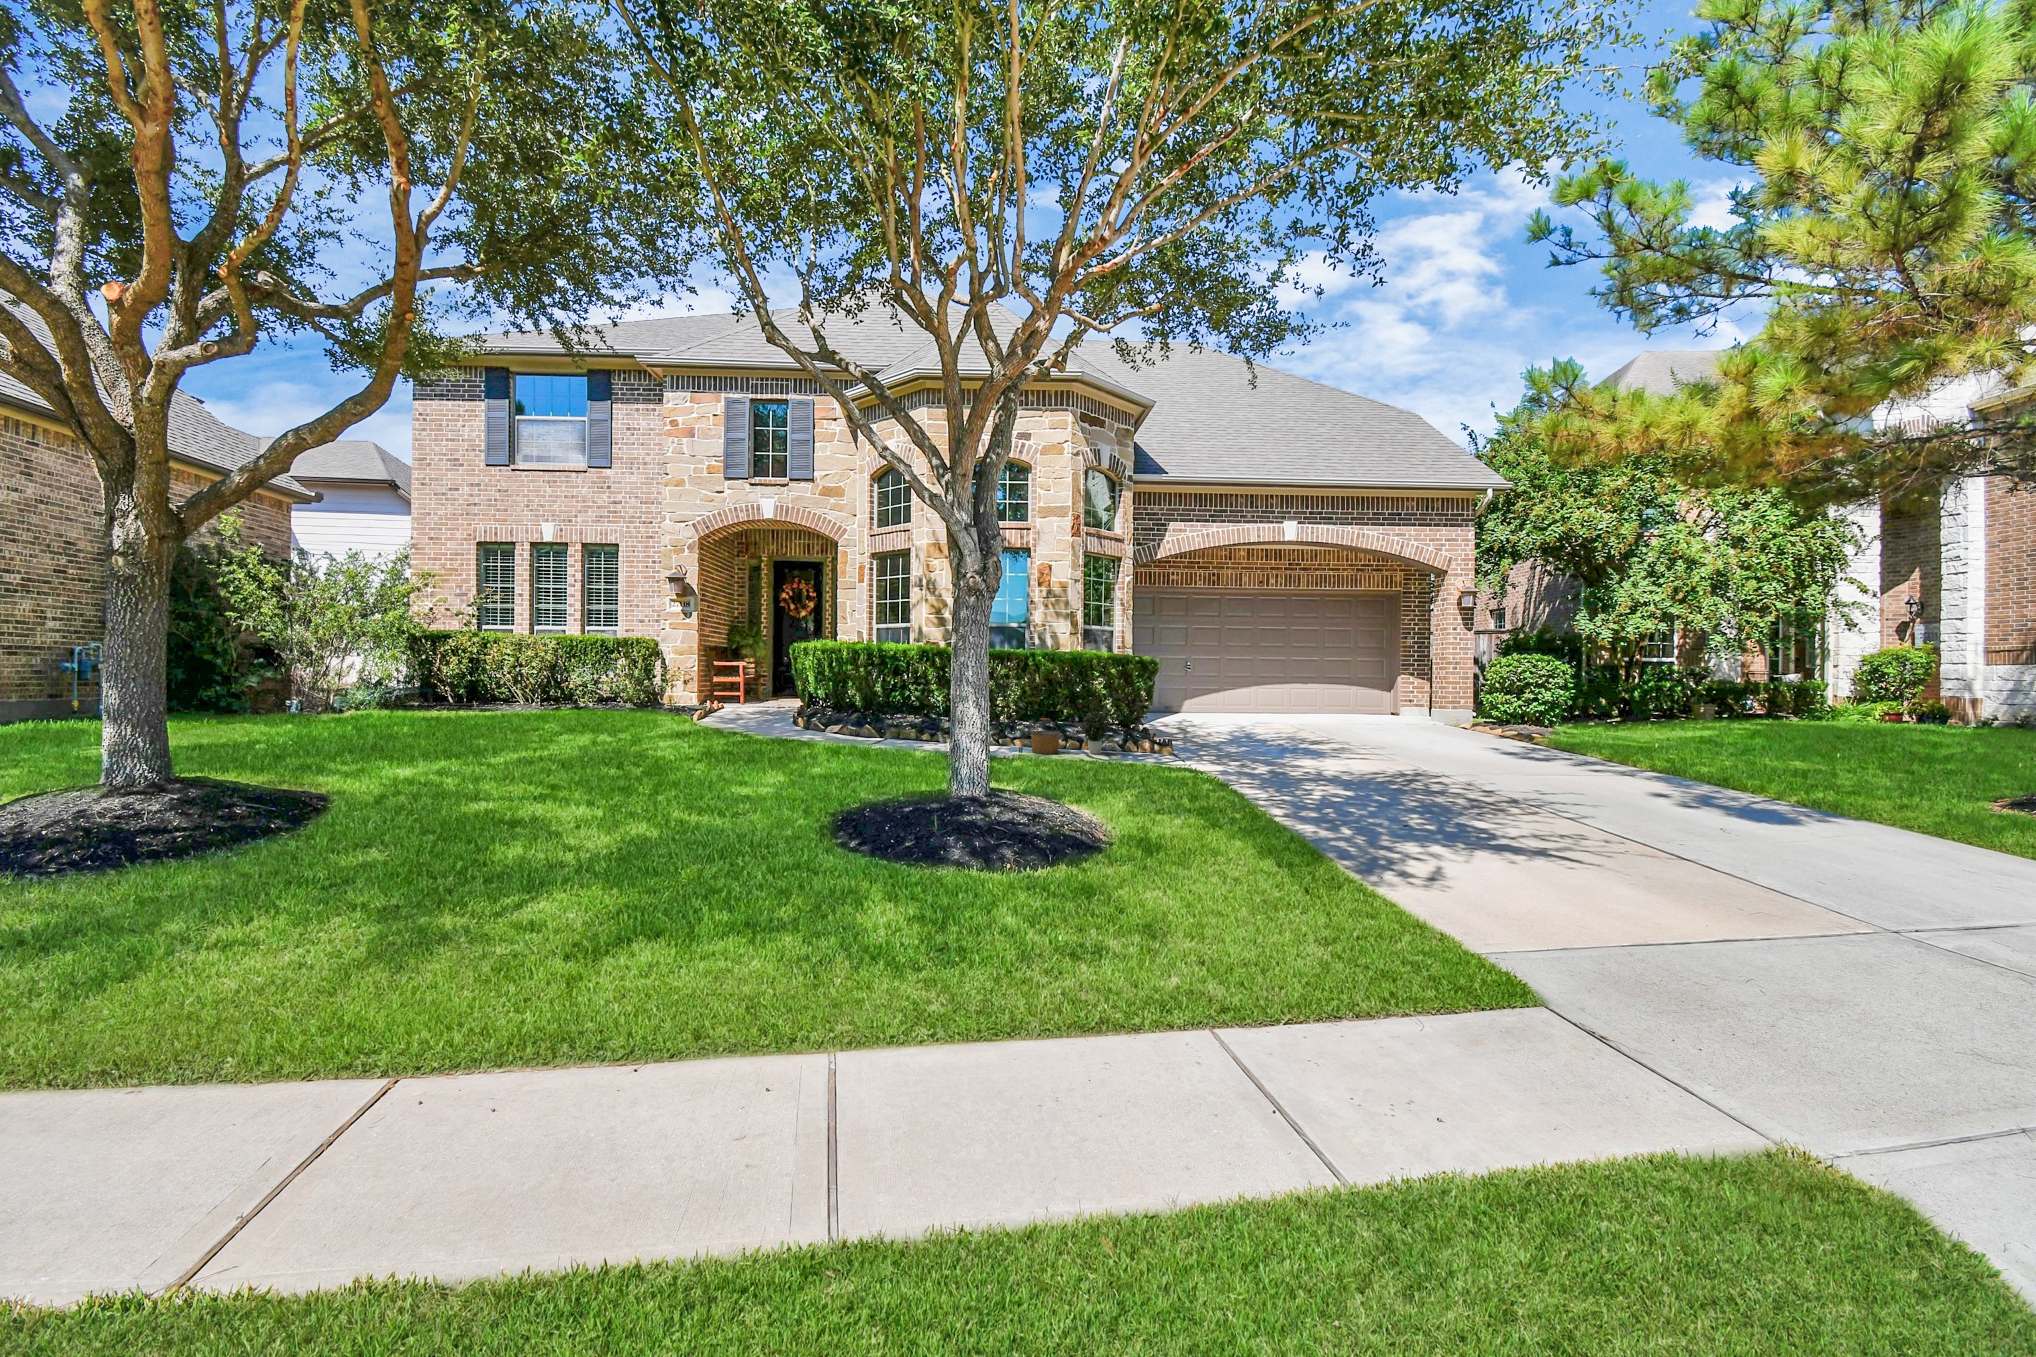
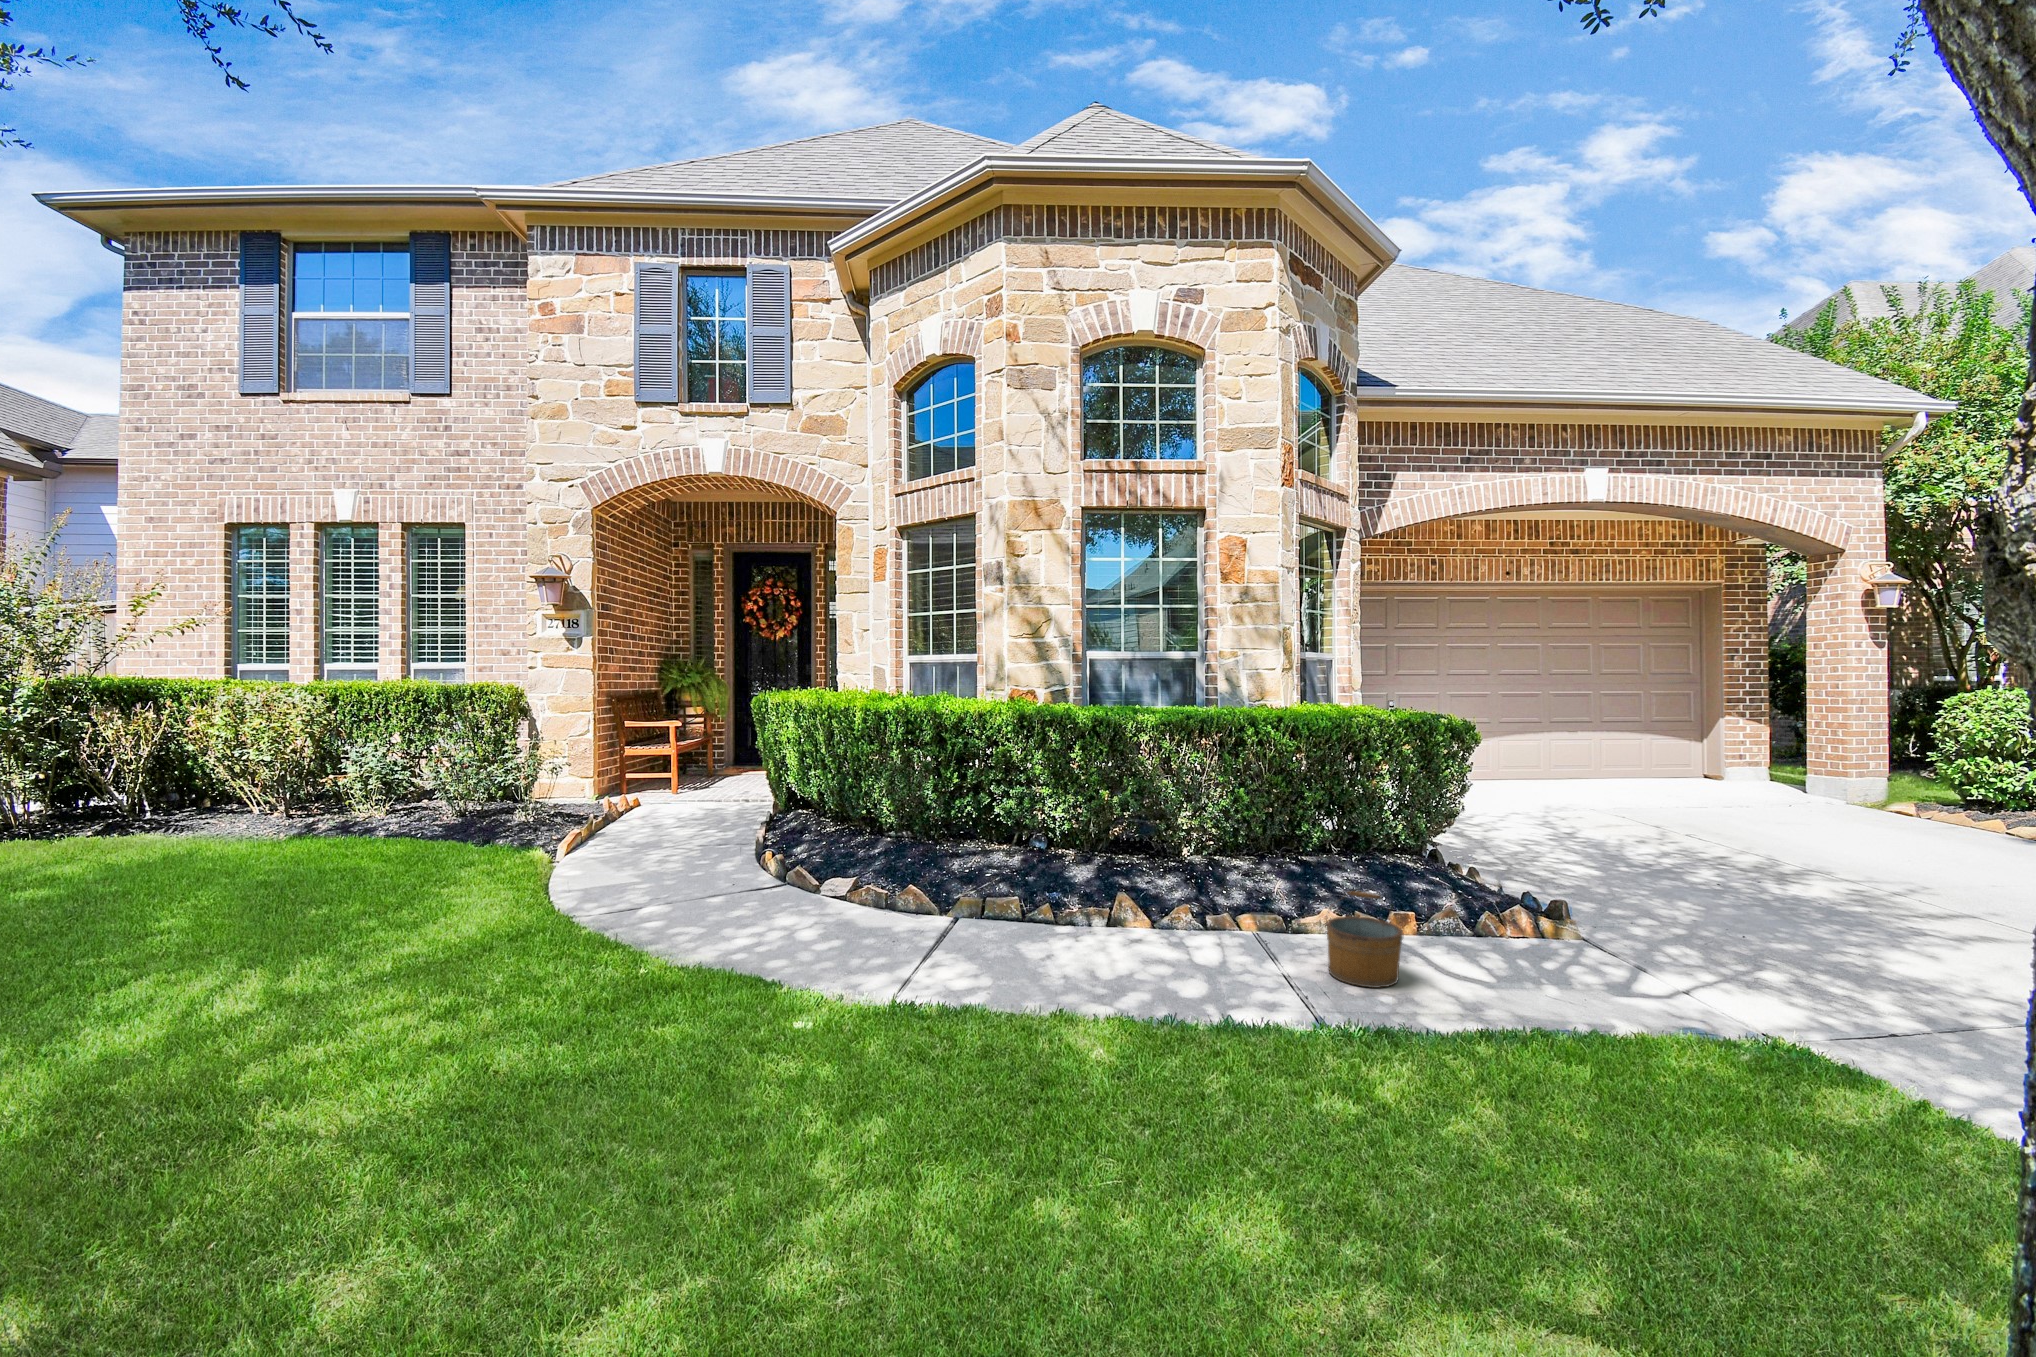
potted plant: present [1080,711,1110,754] -> none [1450,871,1536,983]

